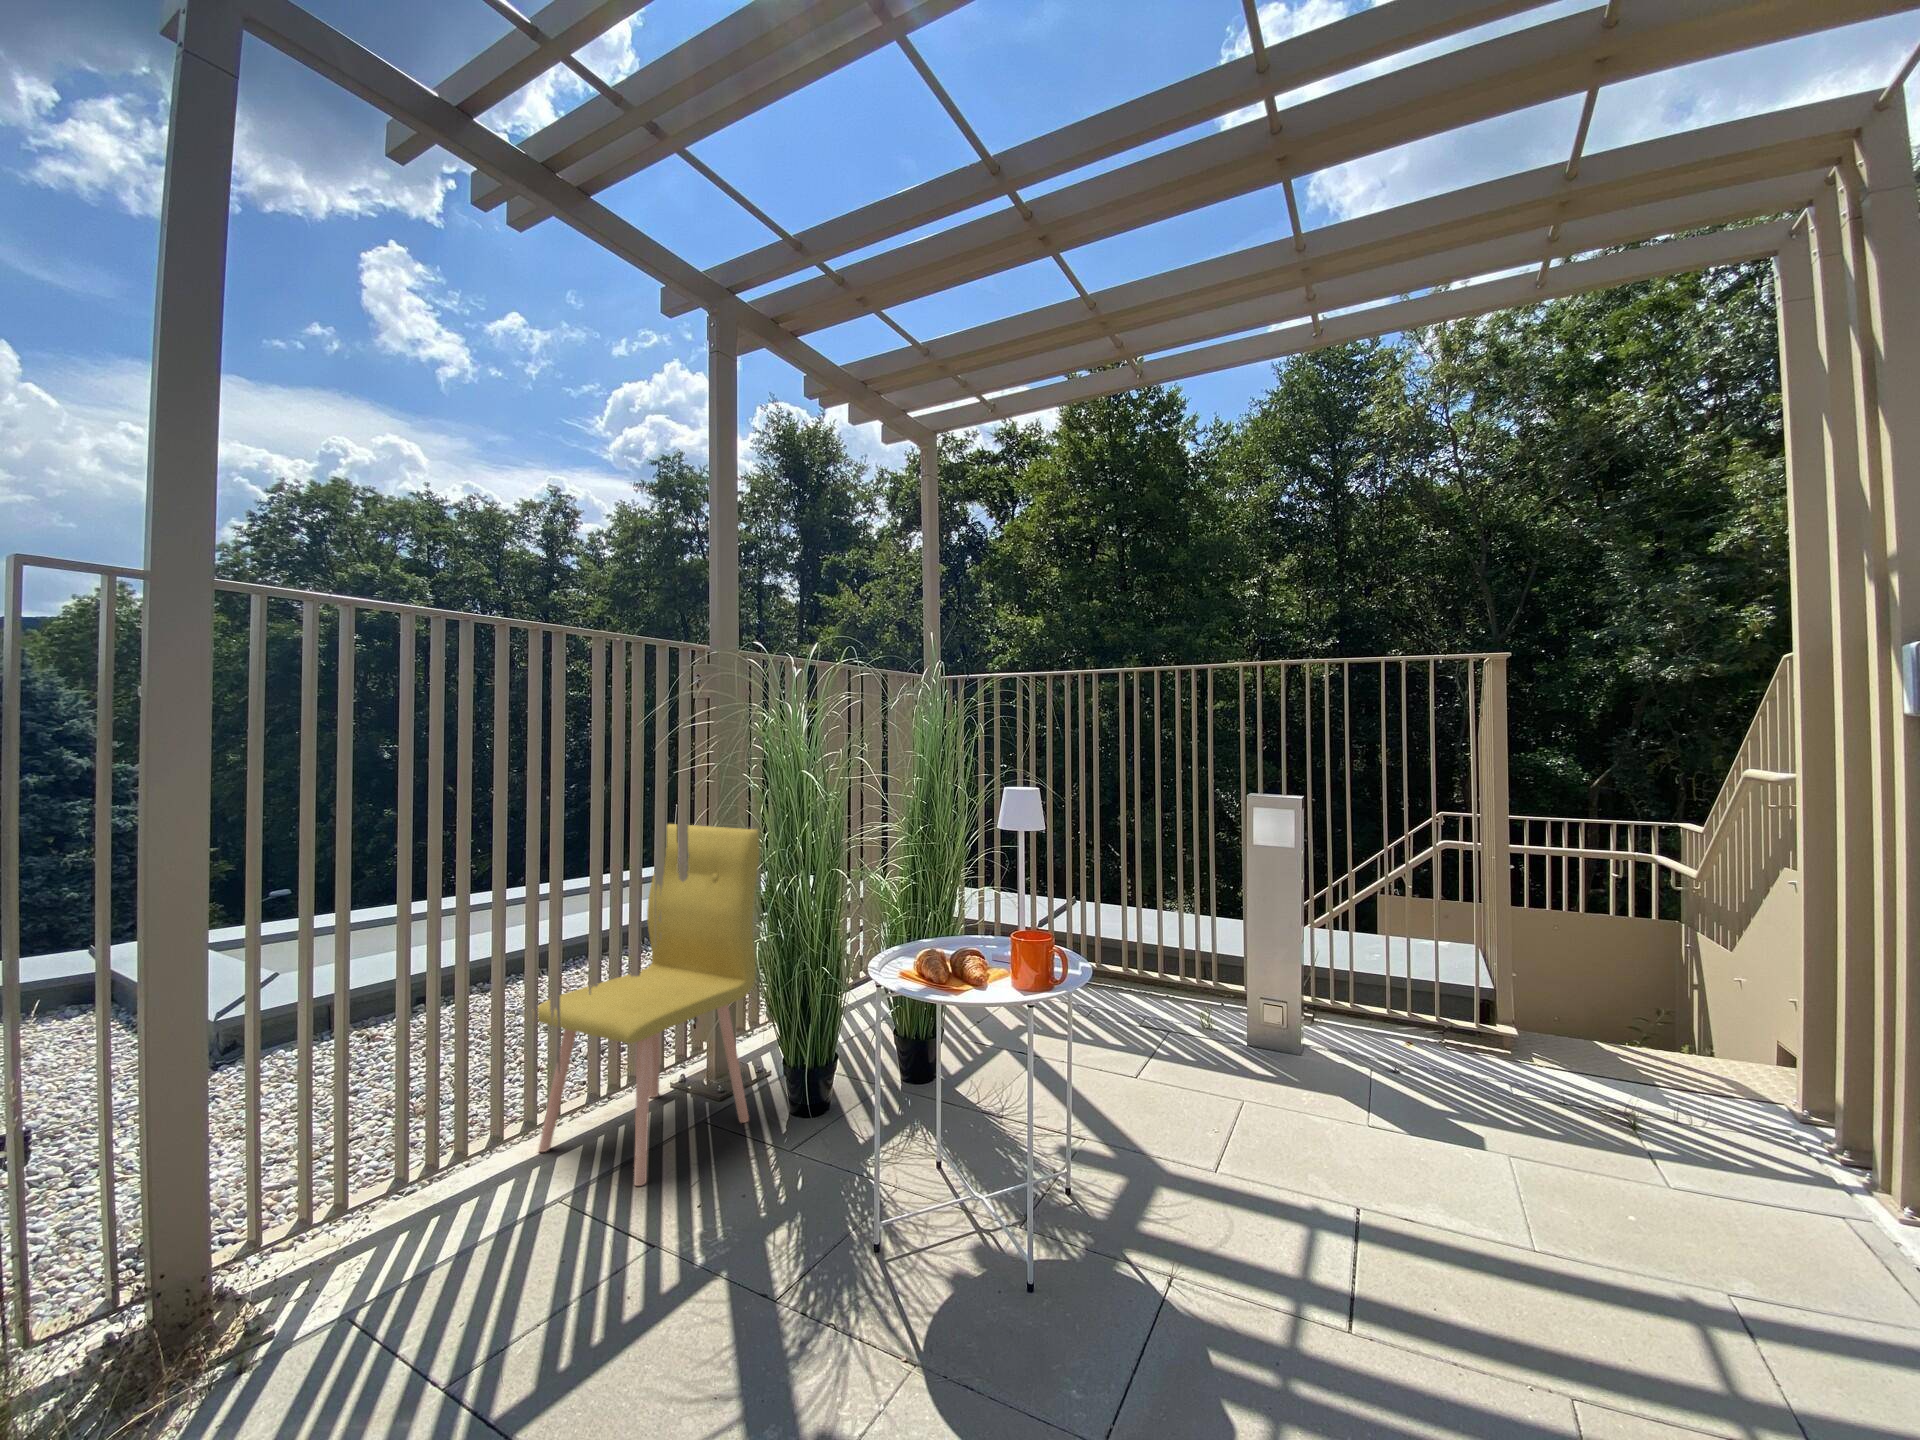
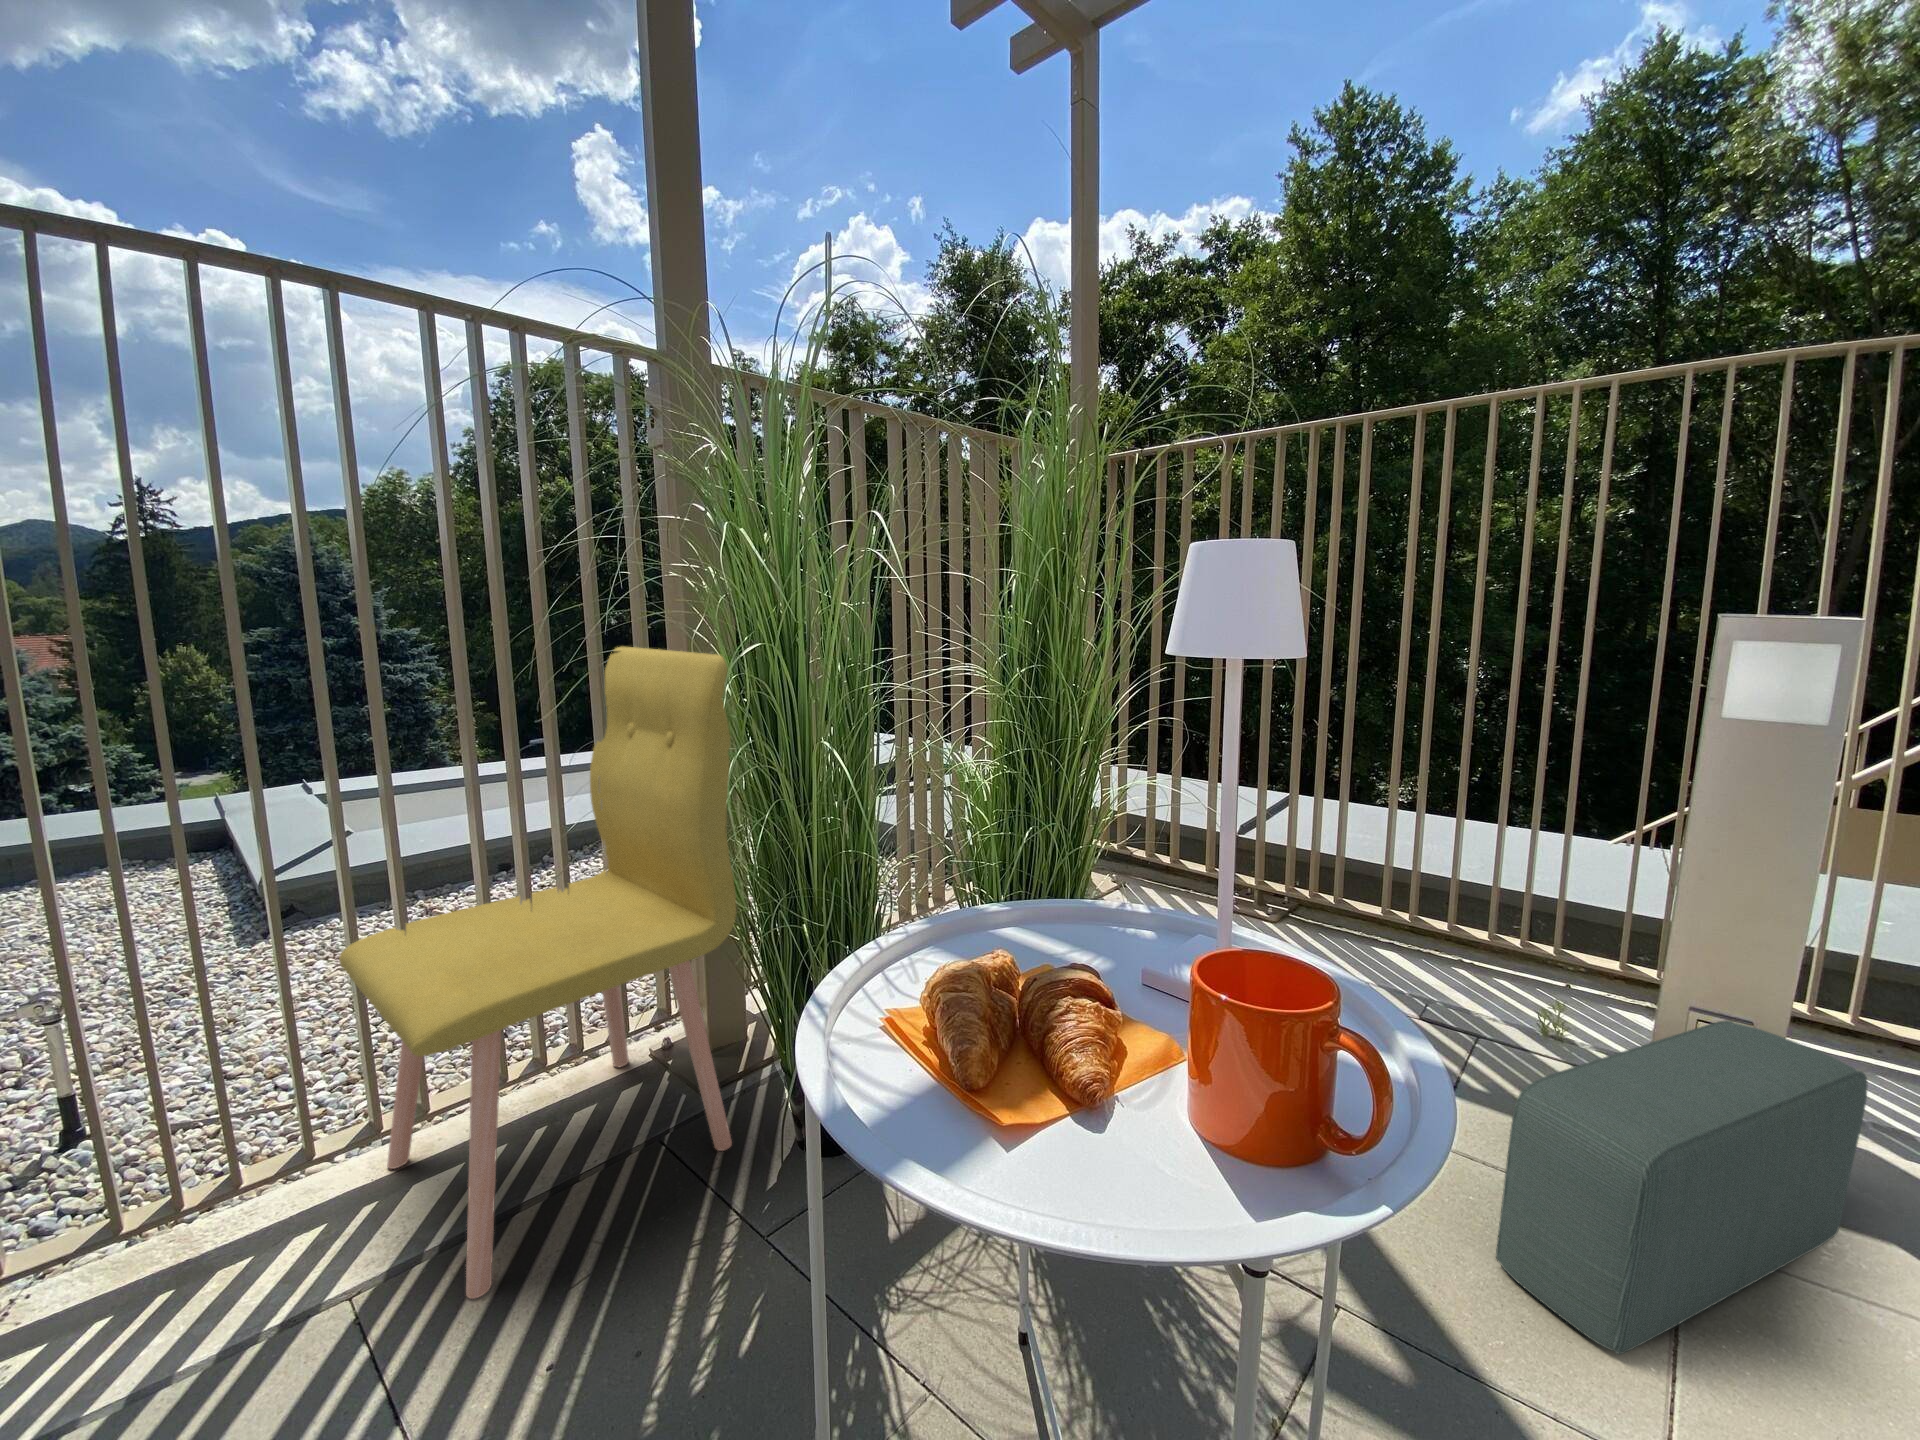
pouf: none [1150,990,1304,1131] -> present [1496,1021,1867,1354]

